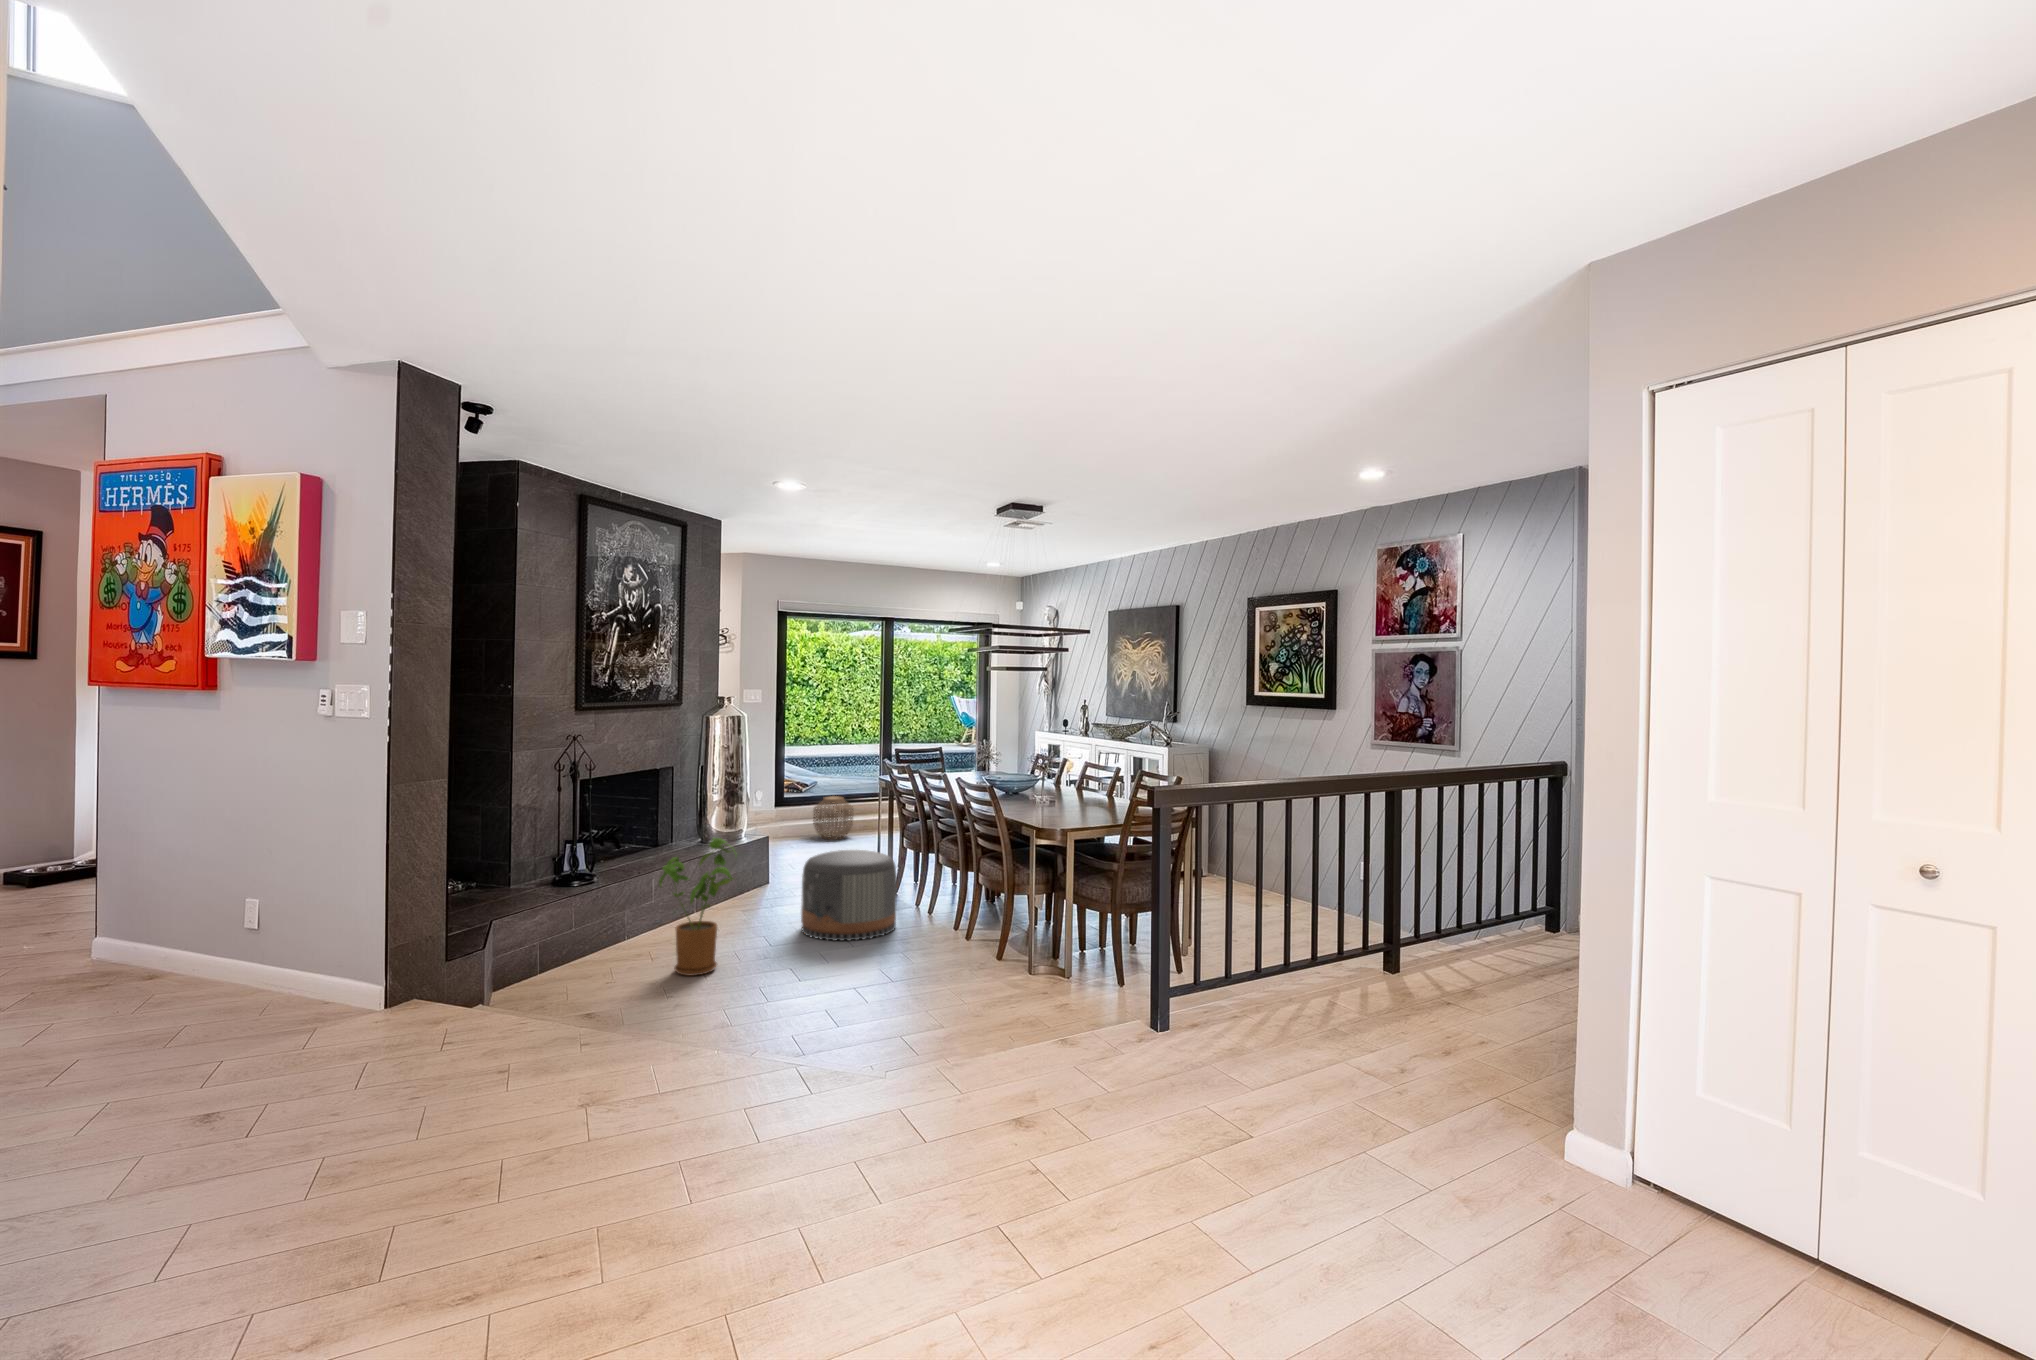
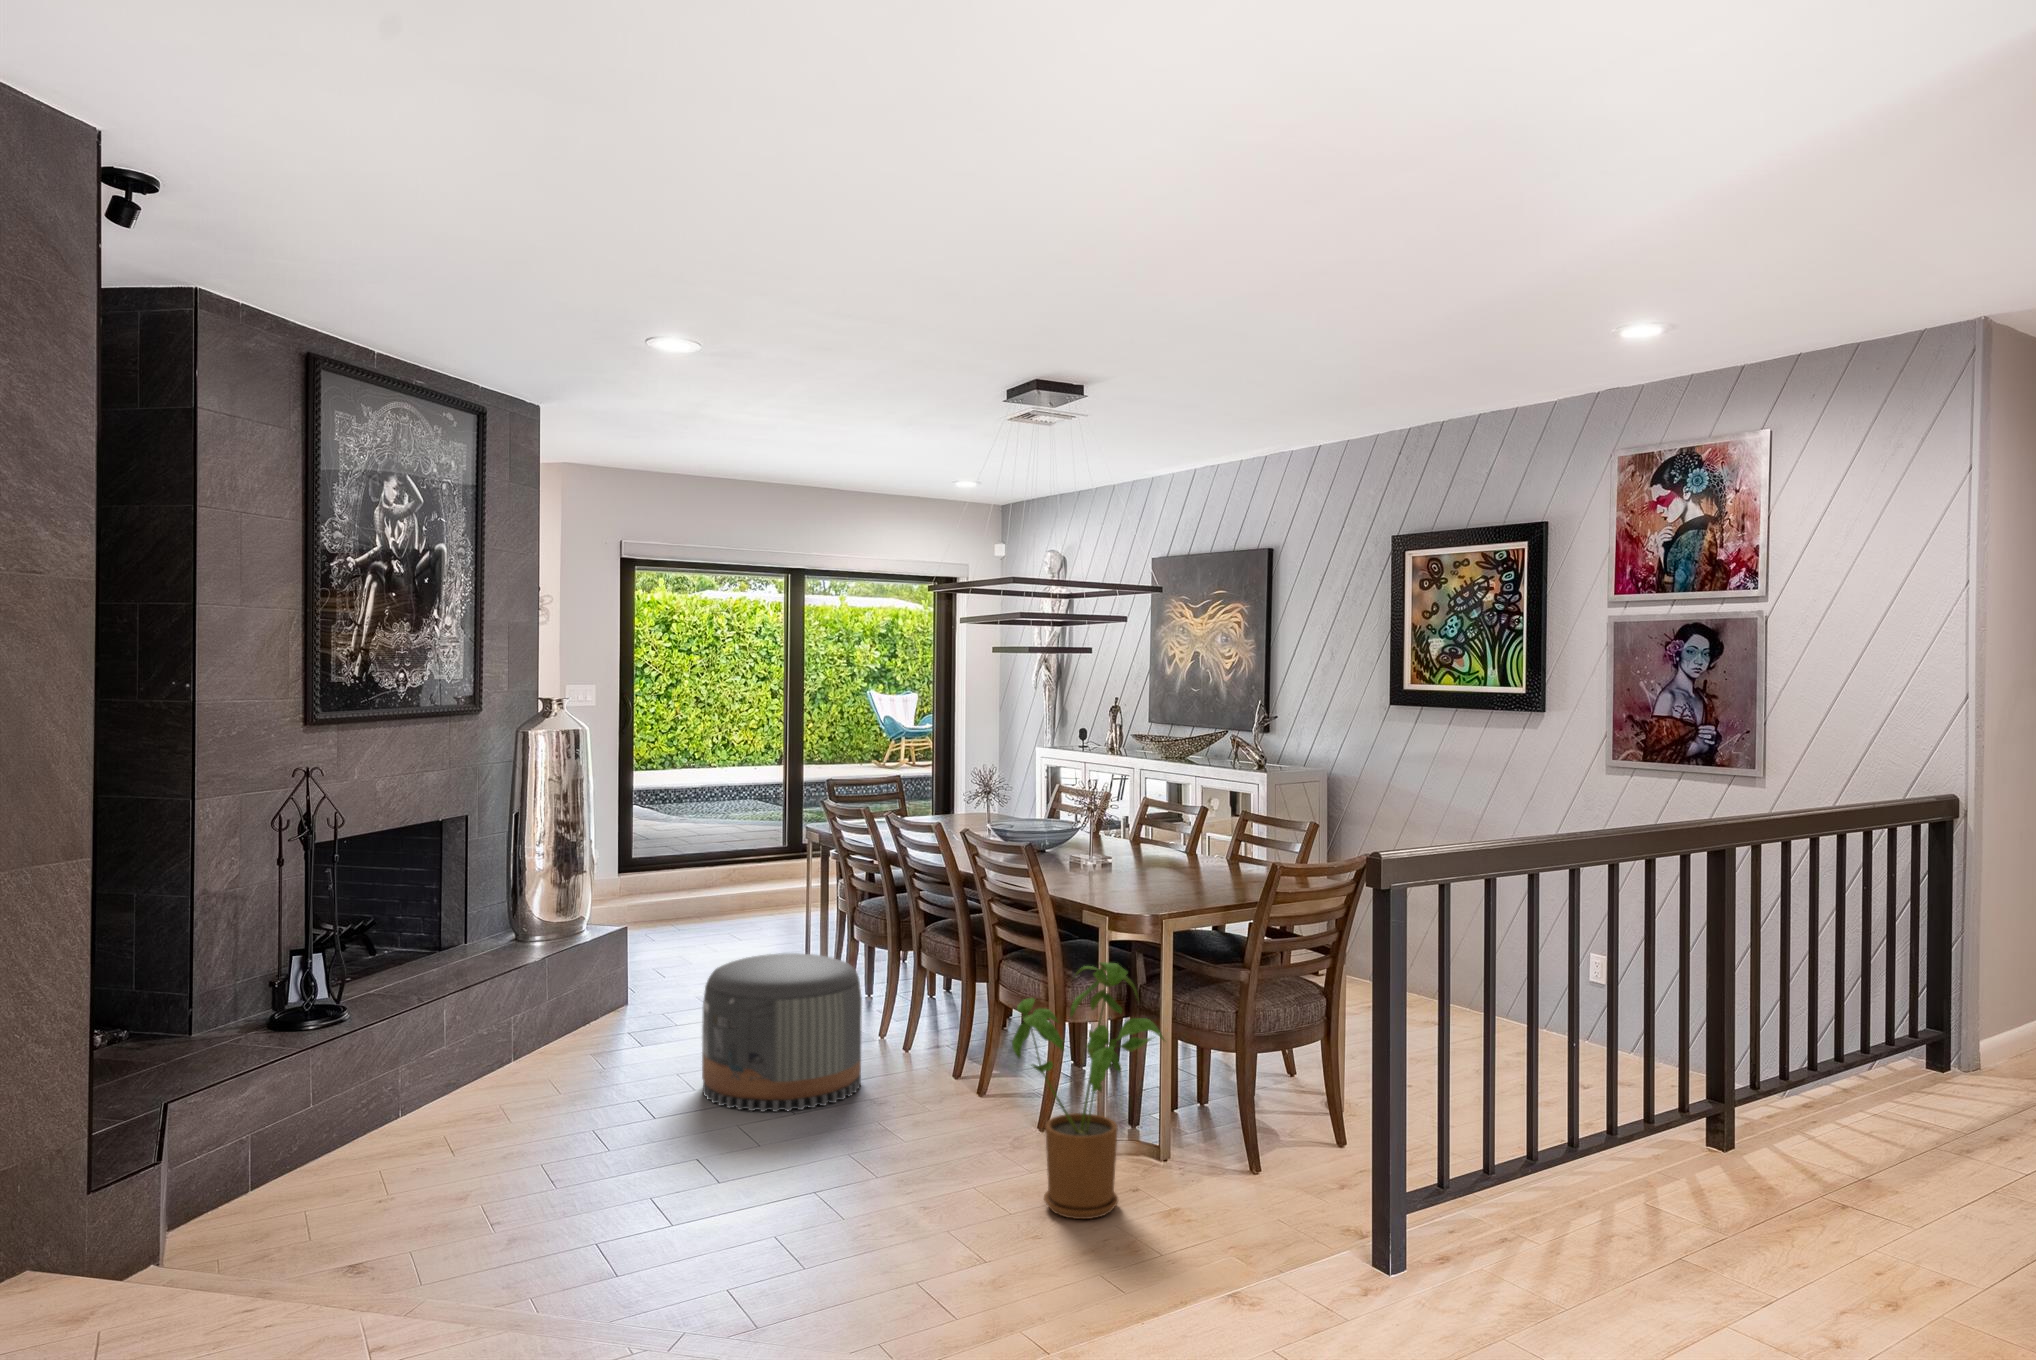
woven basket: present [813,796,853,840] -> none [689,854,753,924]
house plant: present [659,837,735,976] -> present [1012,962,1164,1219]

